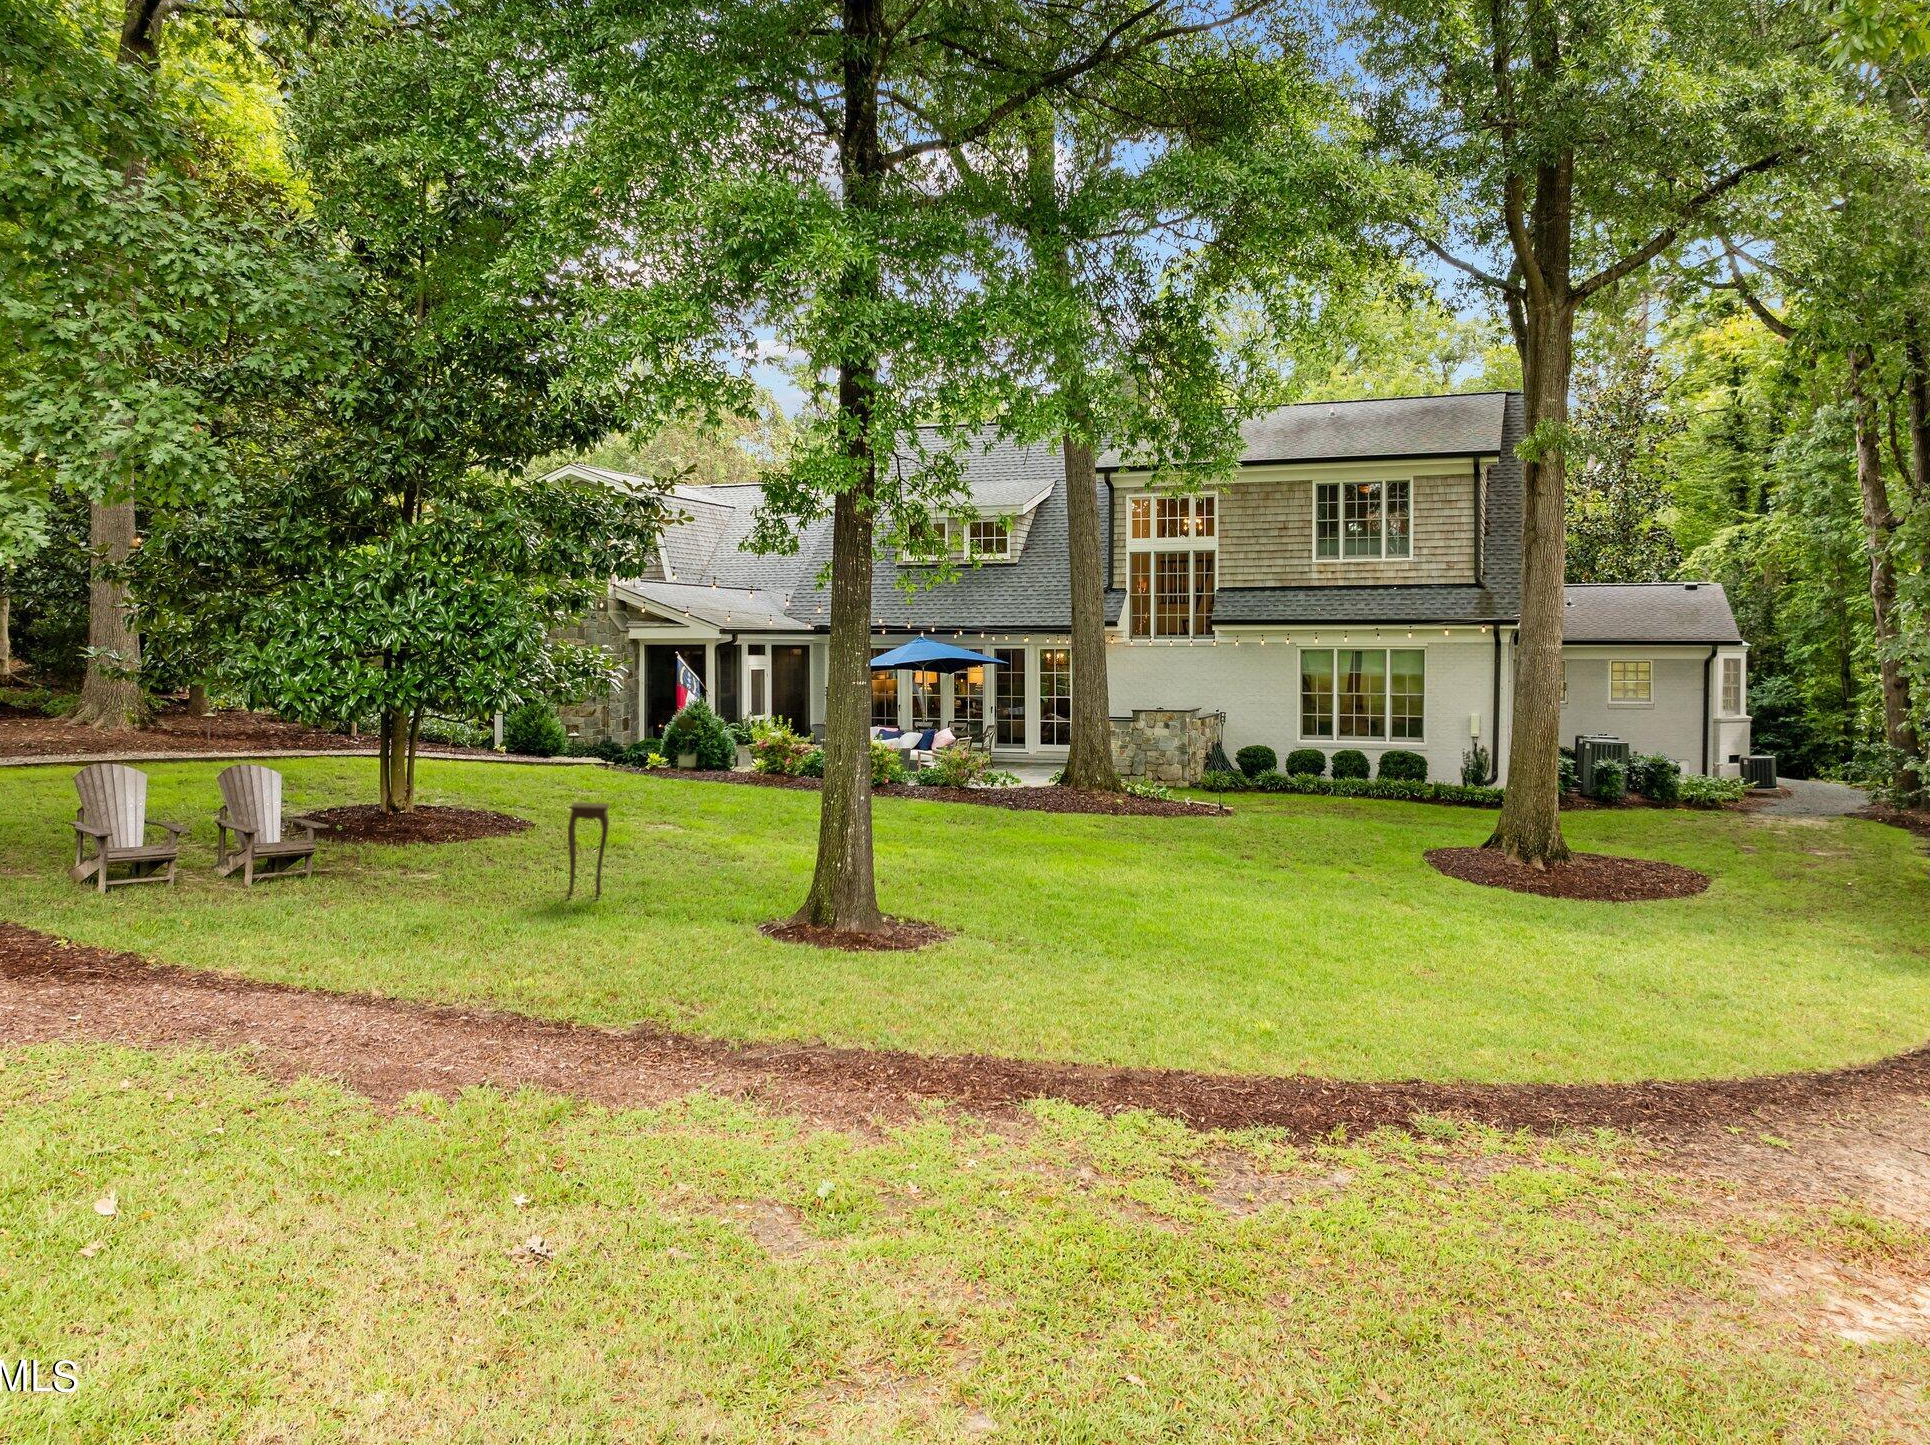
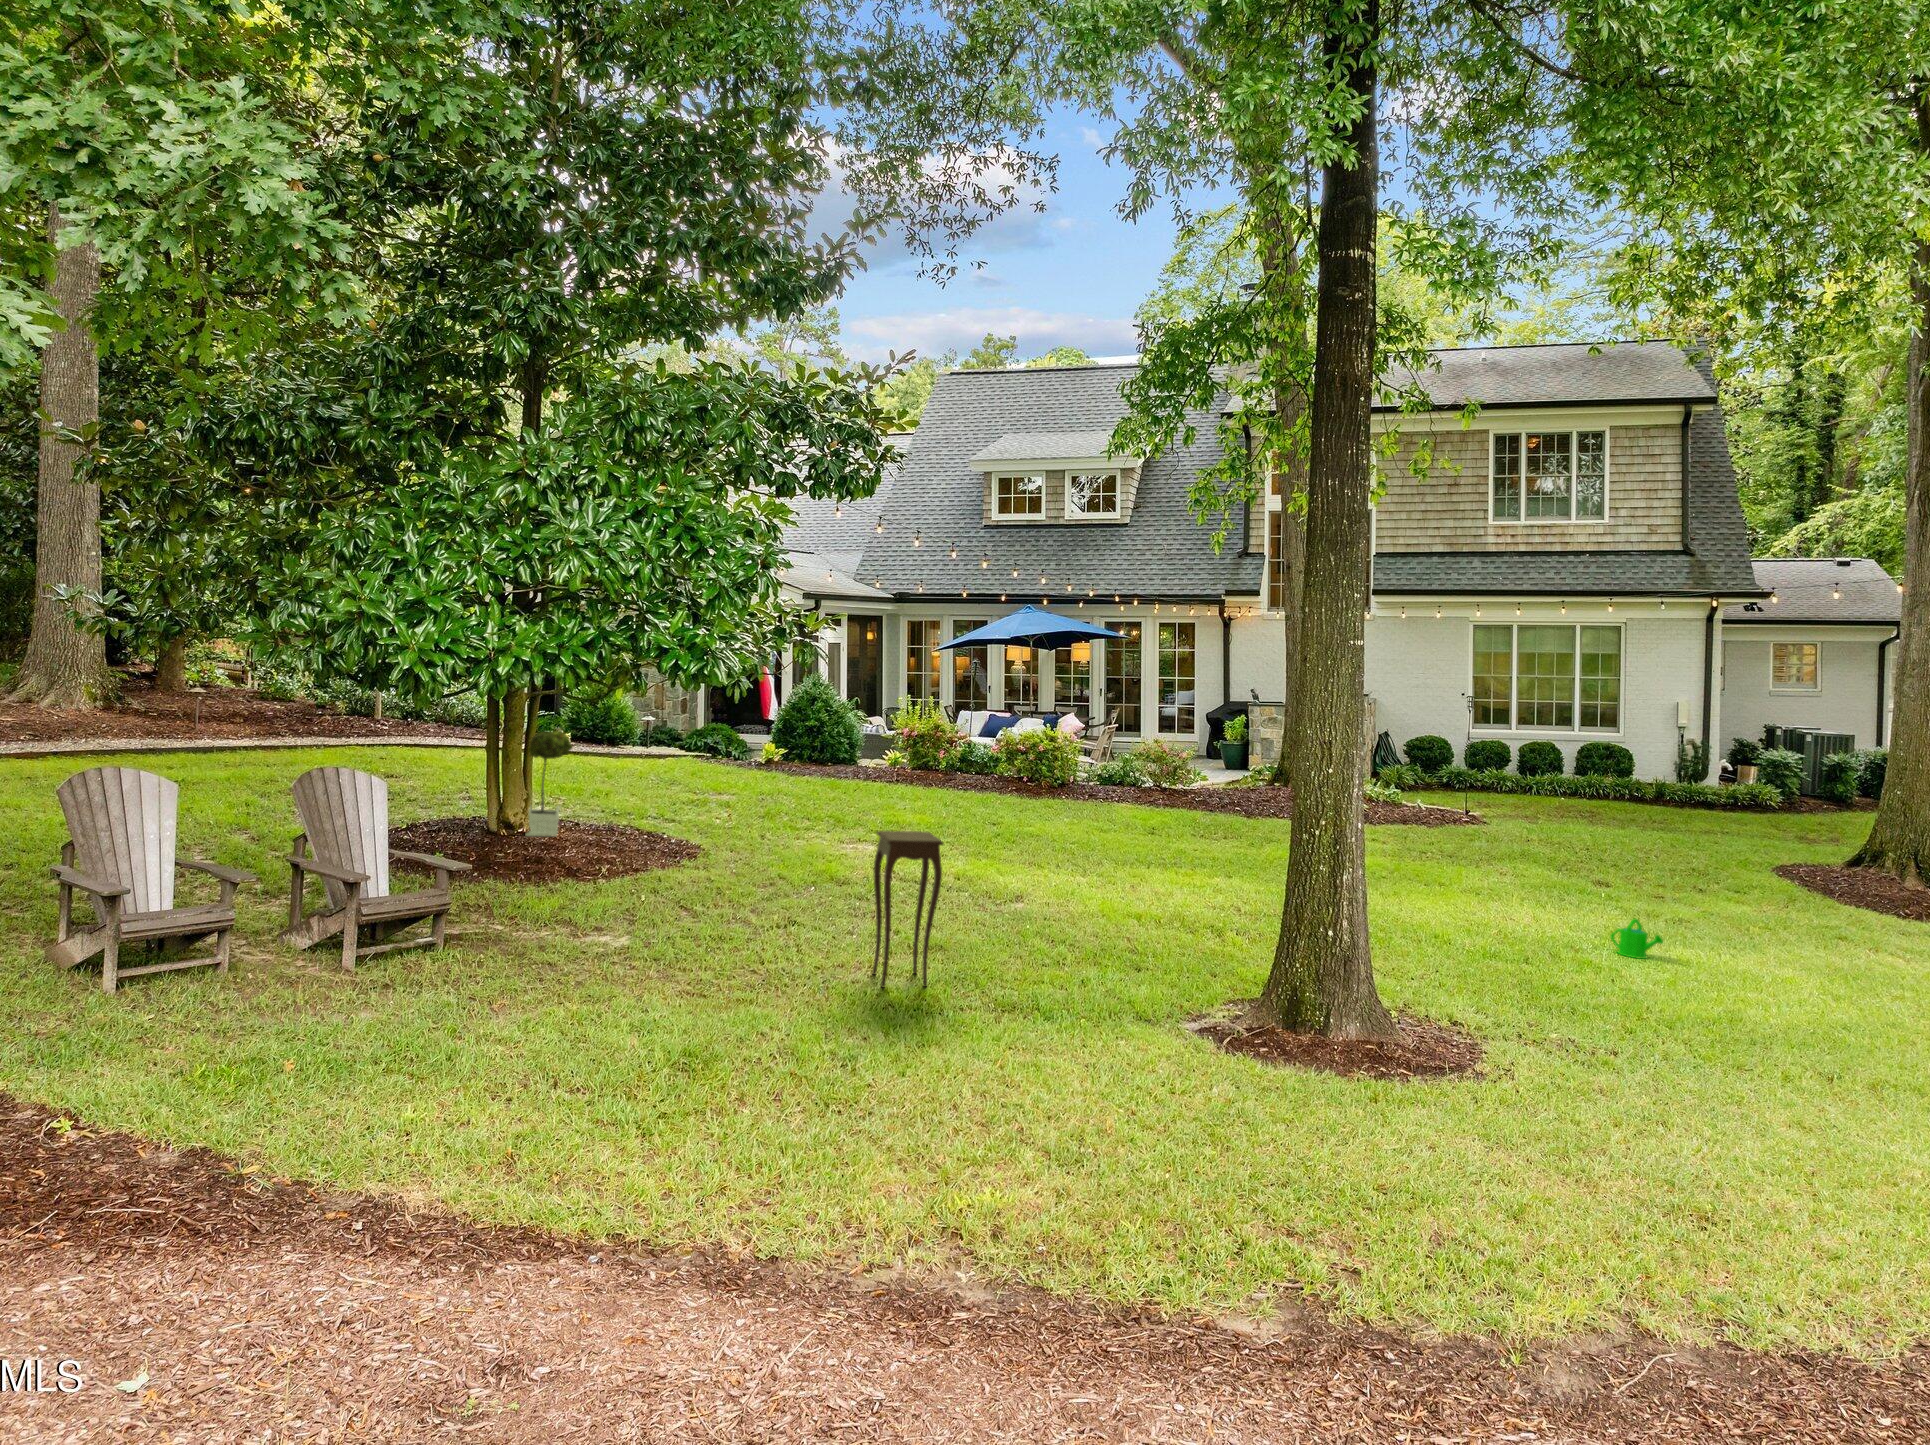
potted tree: present [676,716,696,767] -> present [525,730,572,837]
watering can: none [1145,871,1170,900] -> present [1610,919,1663,959]

